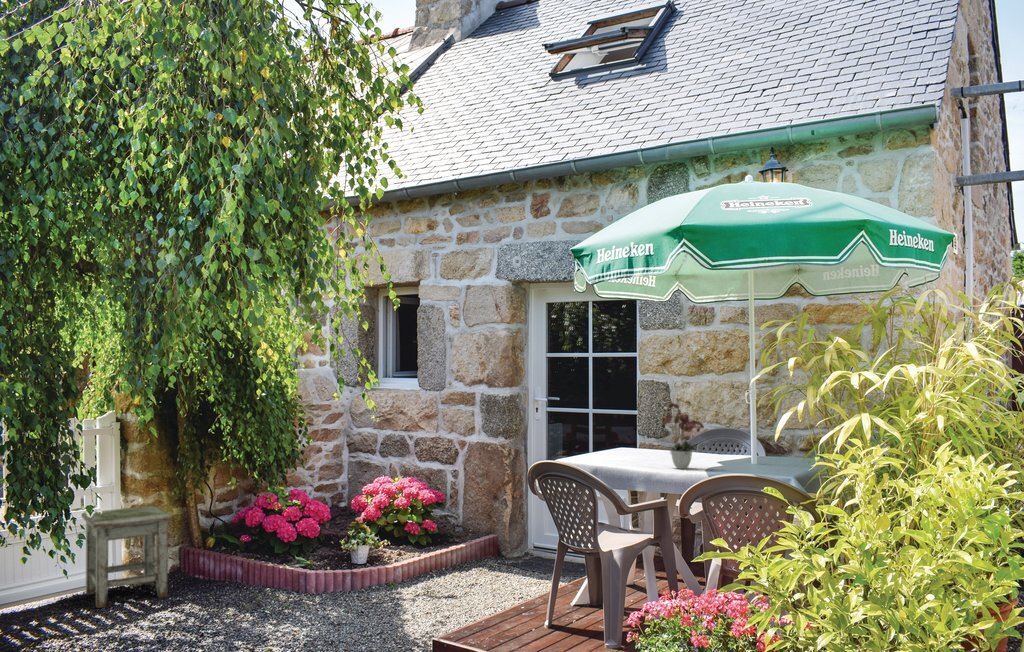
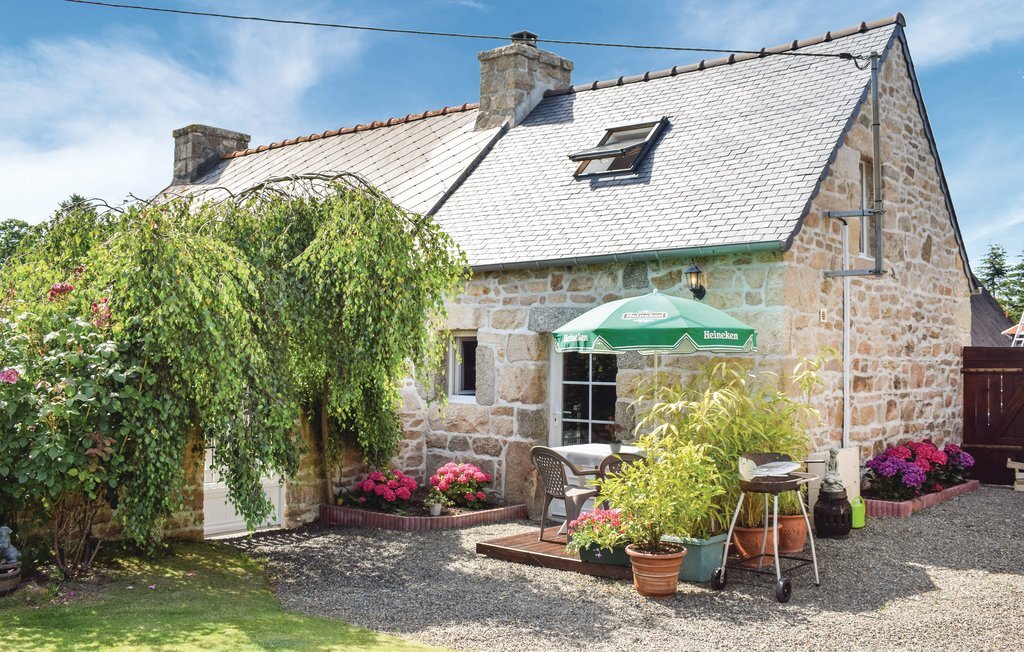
stool: present [82,506,172,608] -> none [264,477,321,536]

